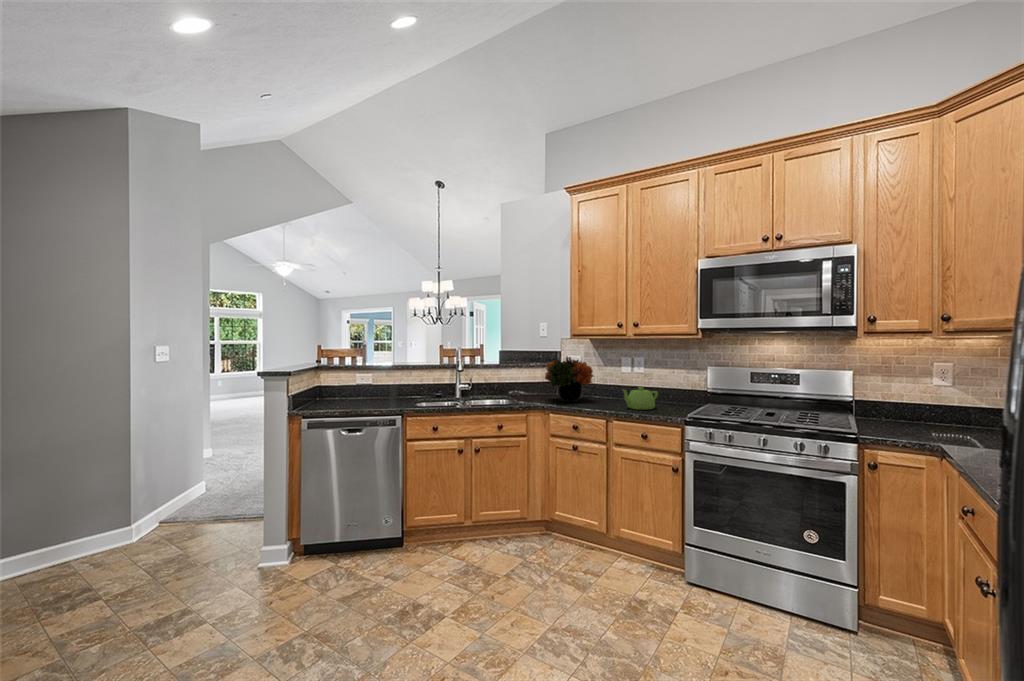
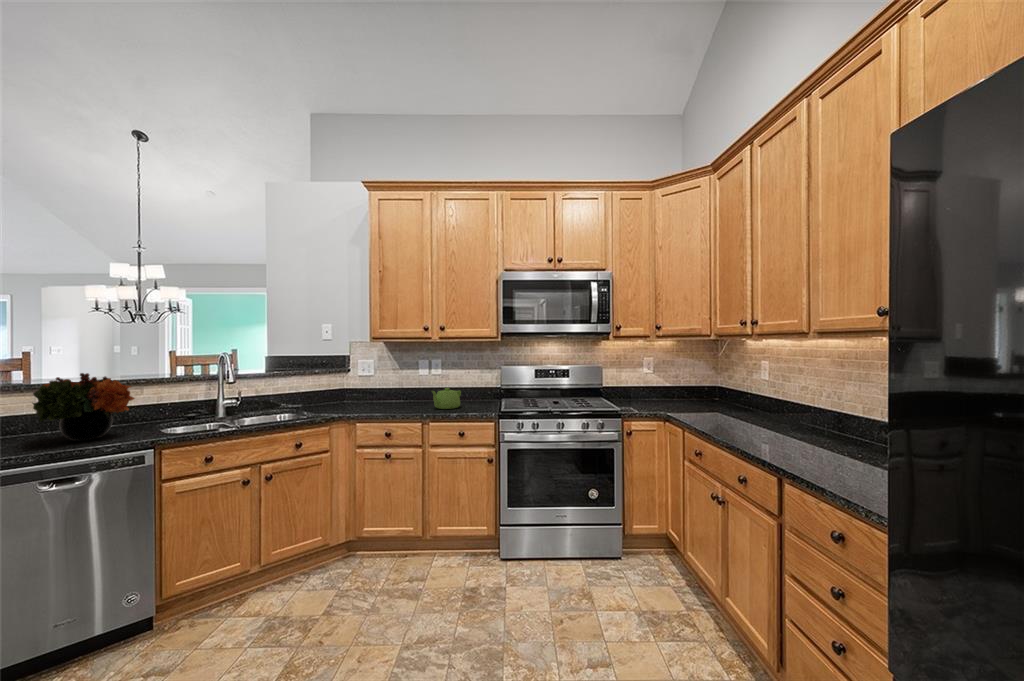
flower arrangement: present [545,357,593,402] -> present [33,373,135,441]

